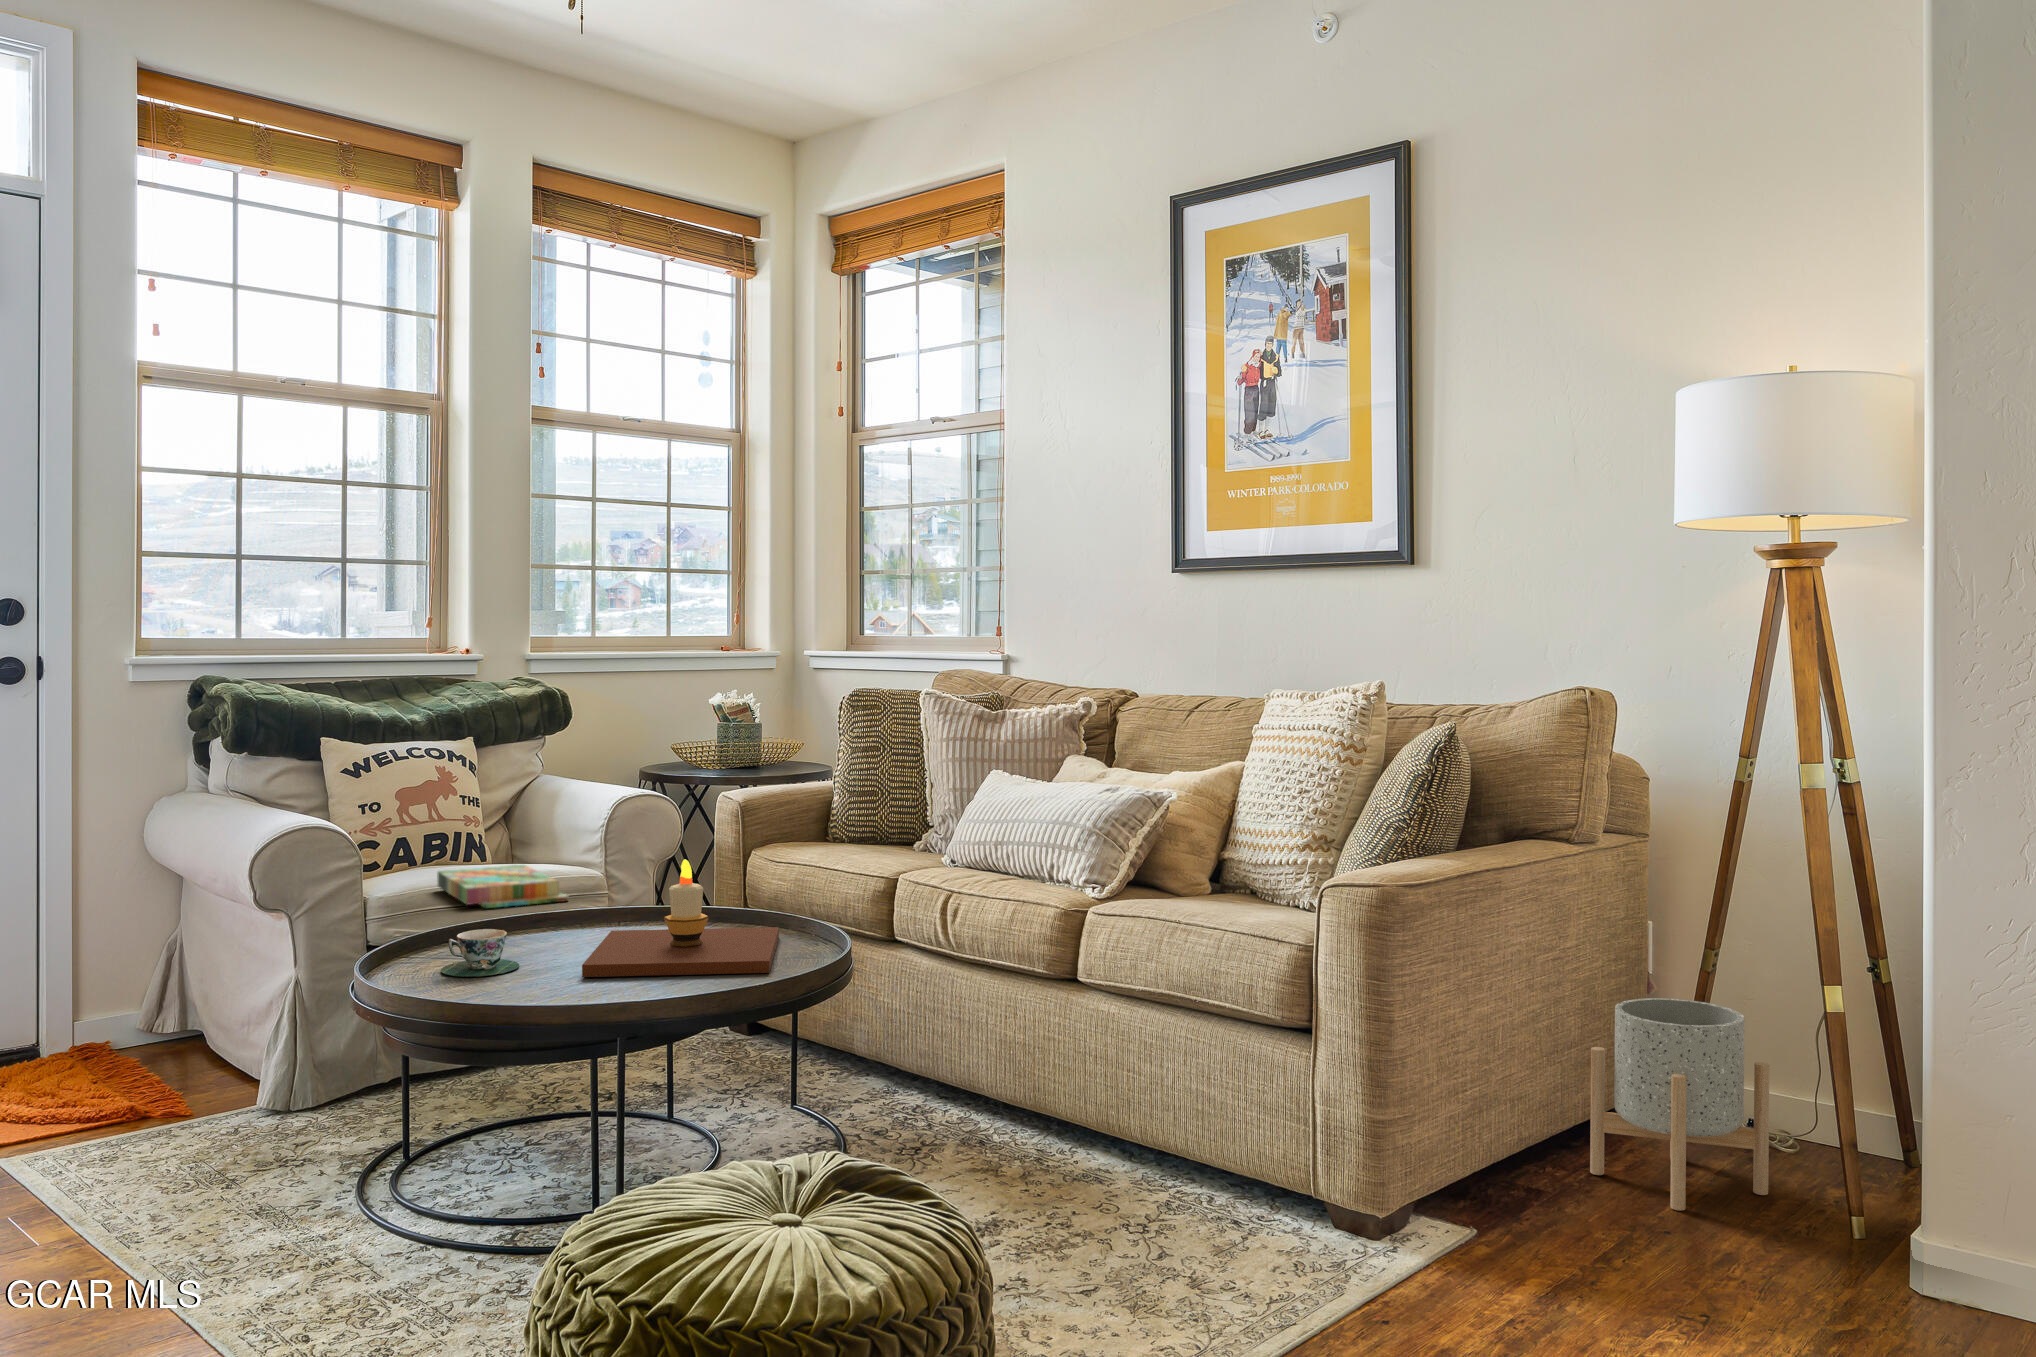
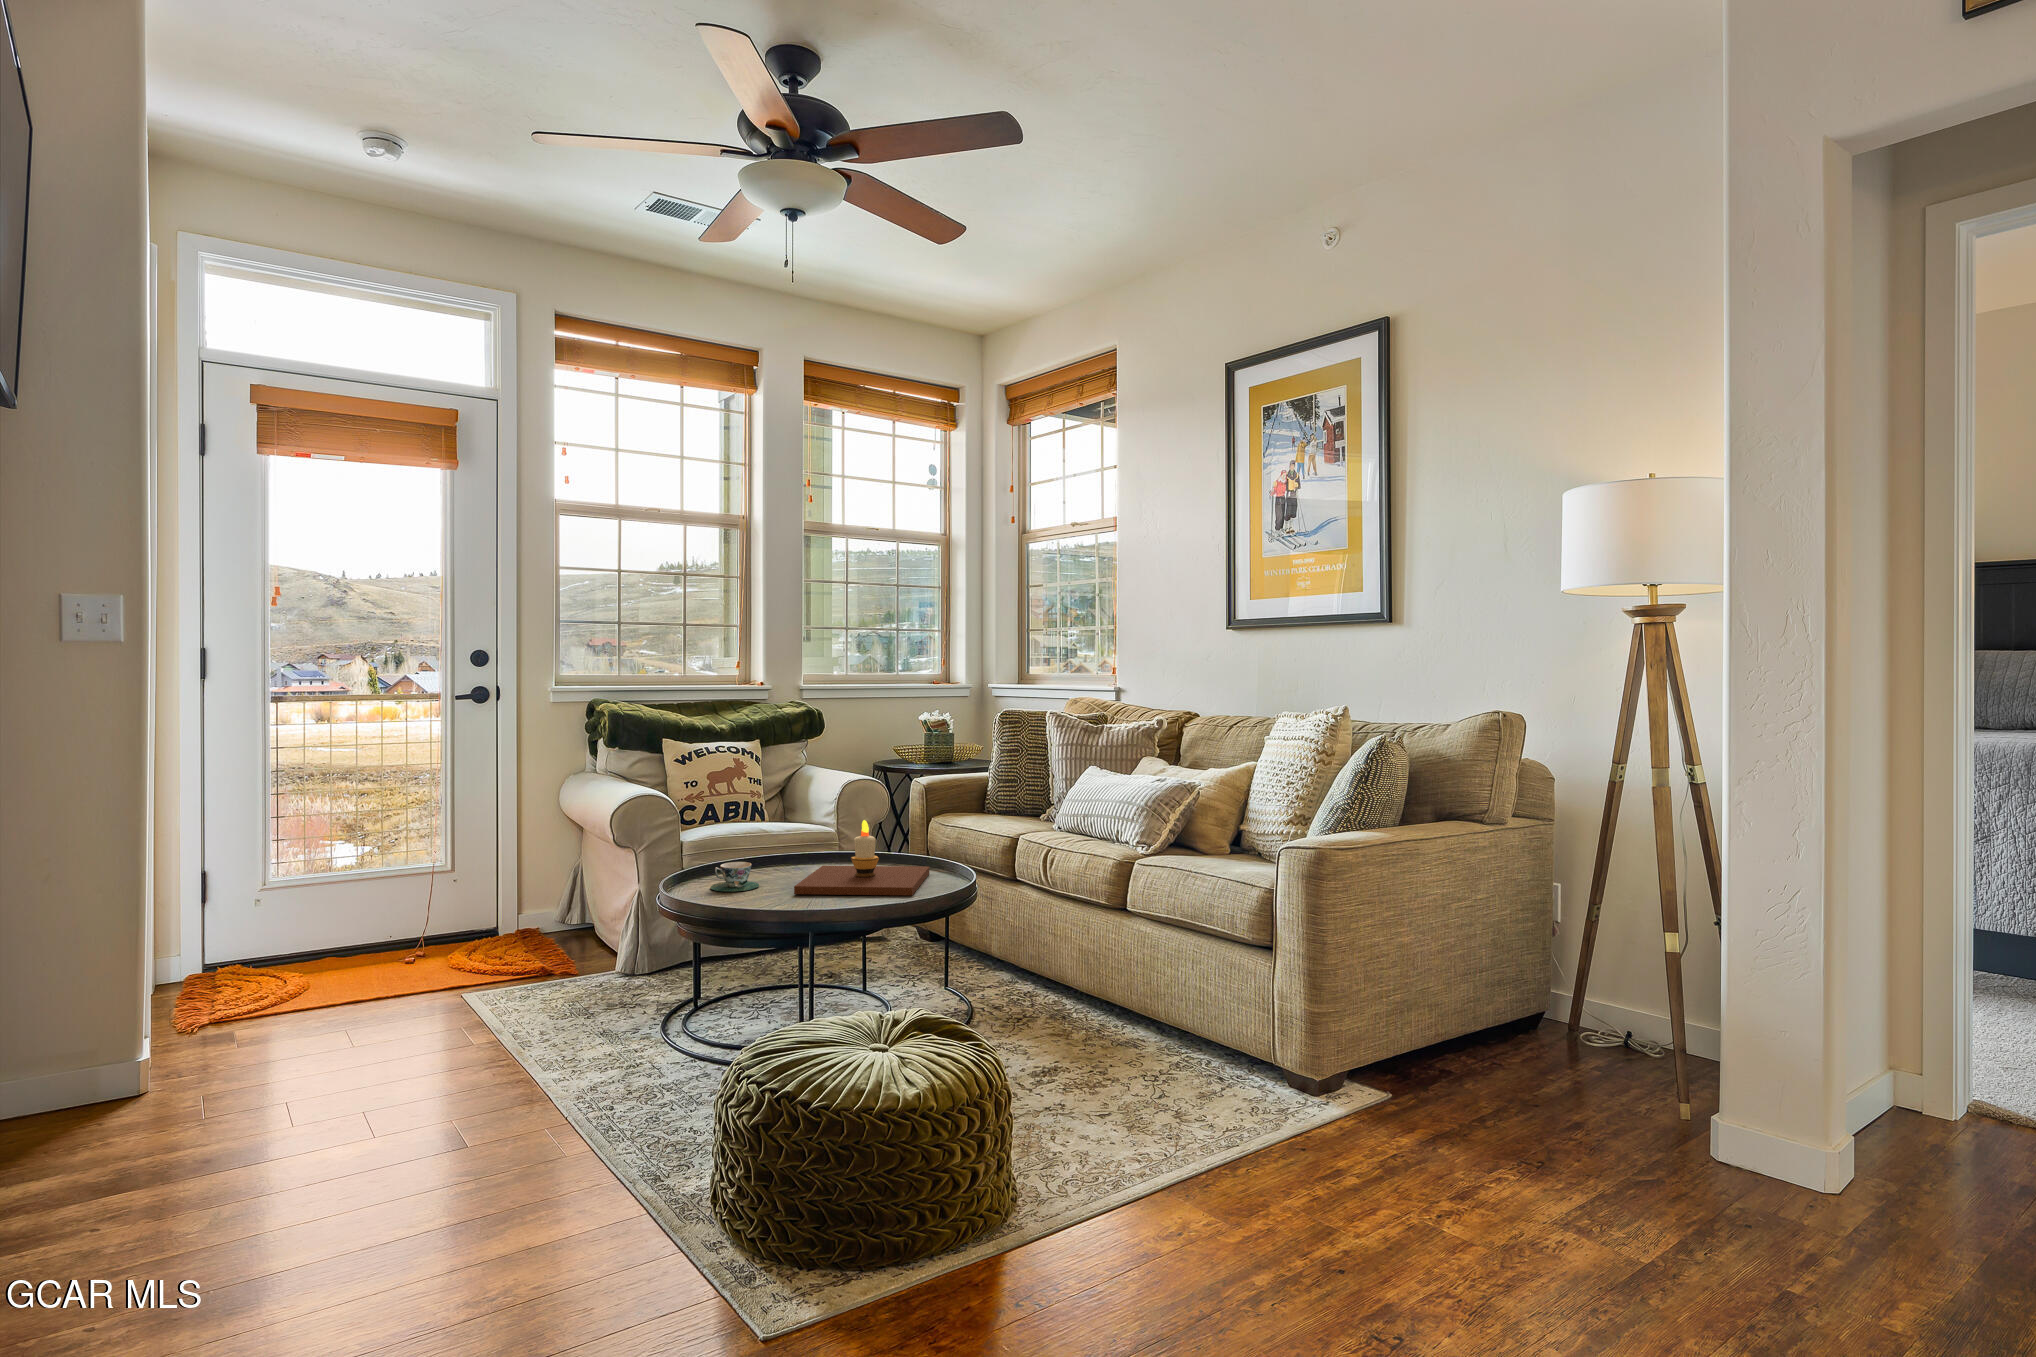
board game: present [437,865,569,908] -> none [730,822,808,850]
planter: present [1590,998,1769,1211] -> none [1492,936,1622,1089]

